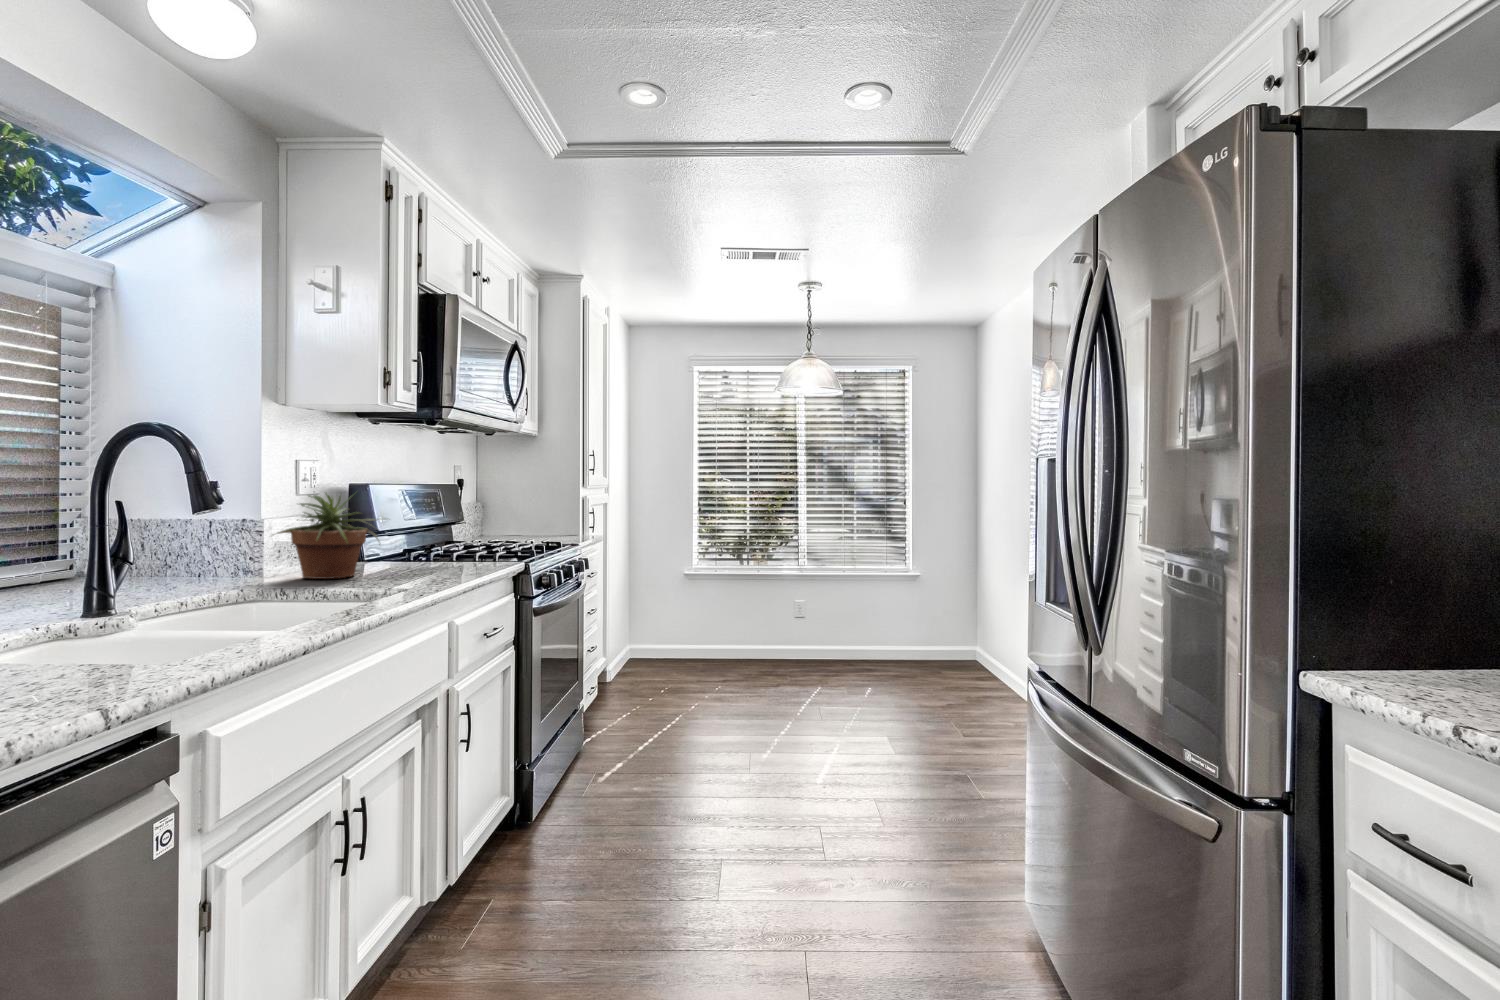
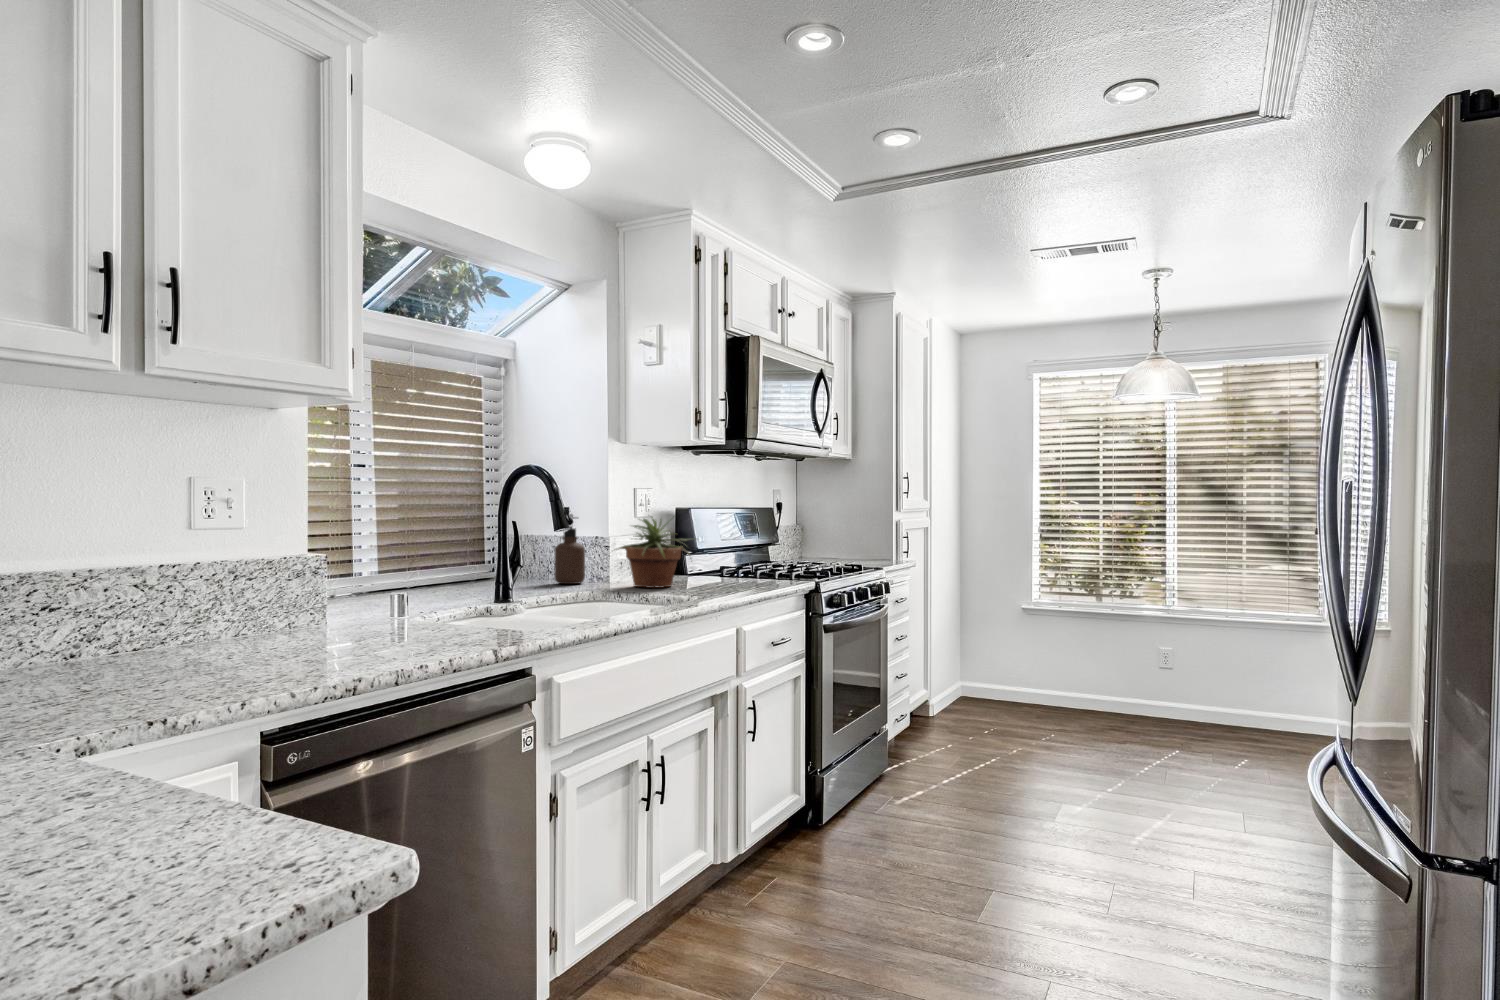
soap dispenser: none [184,490,230,579] -> present [554,514,585,584]

